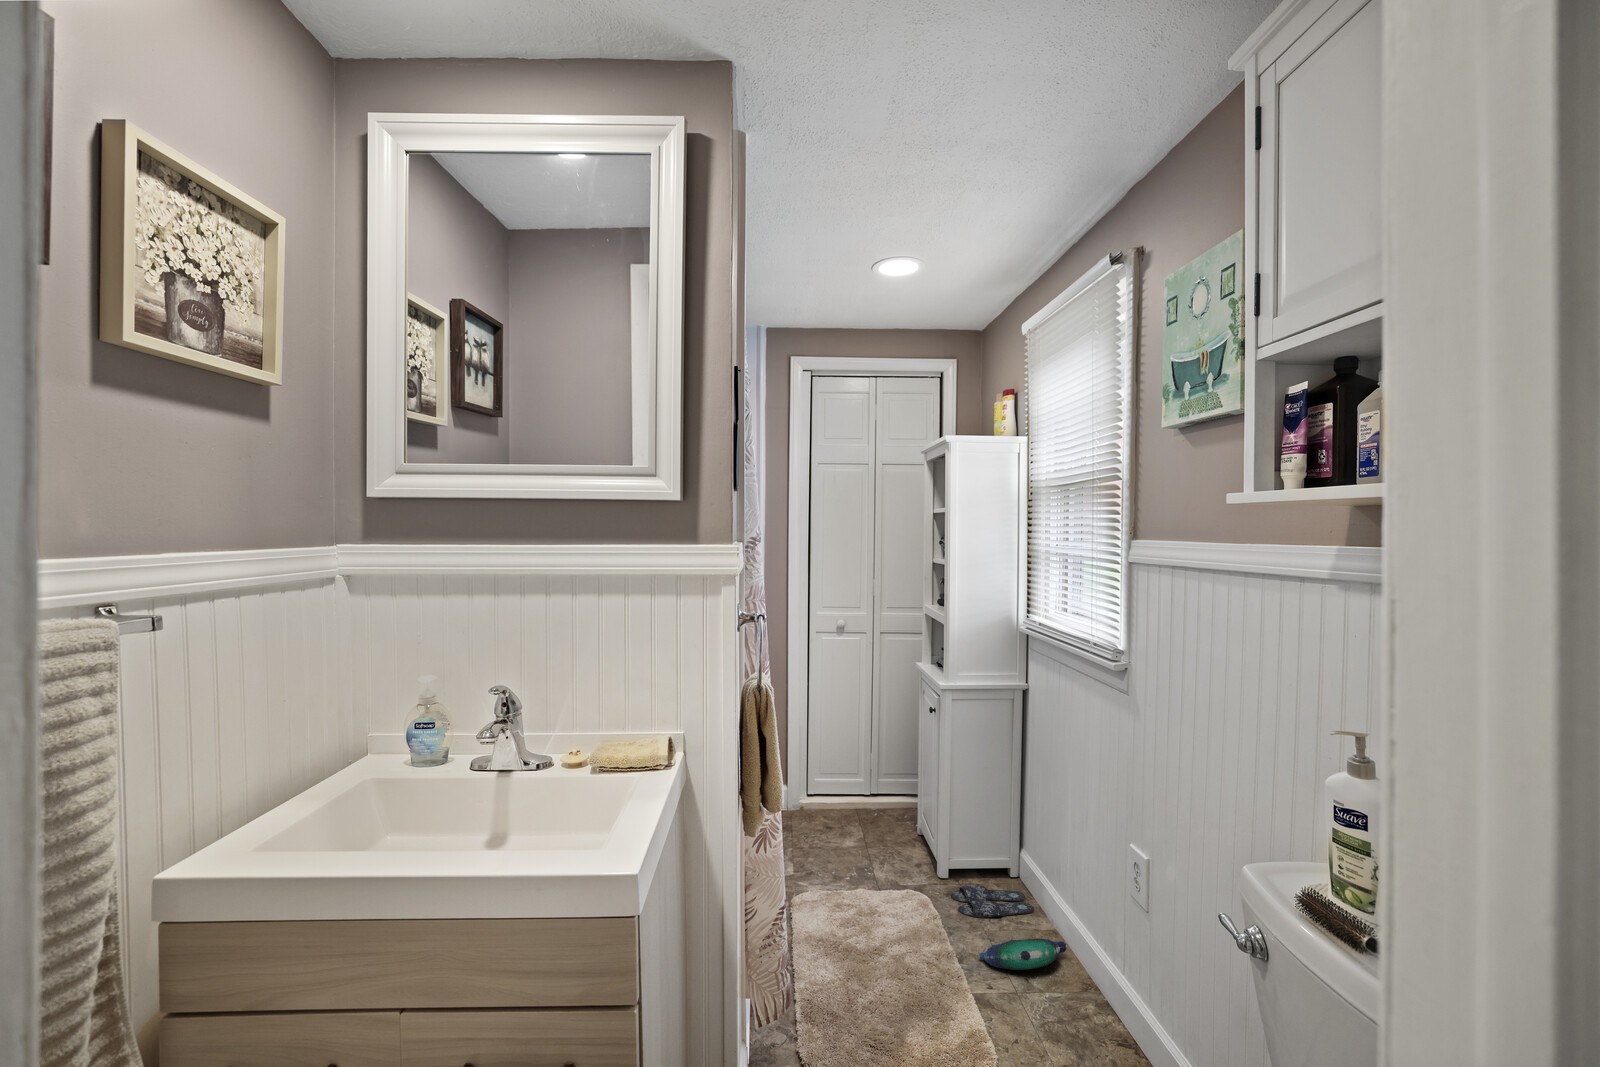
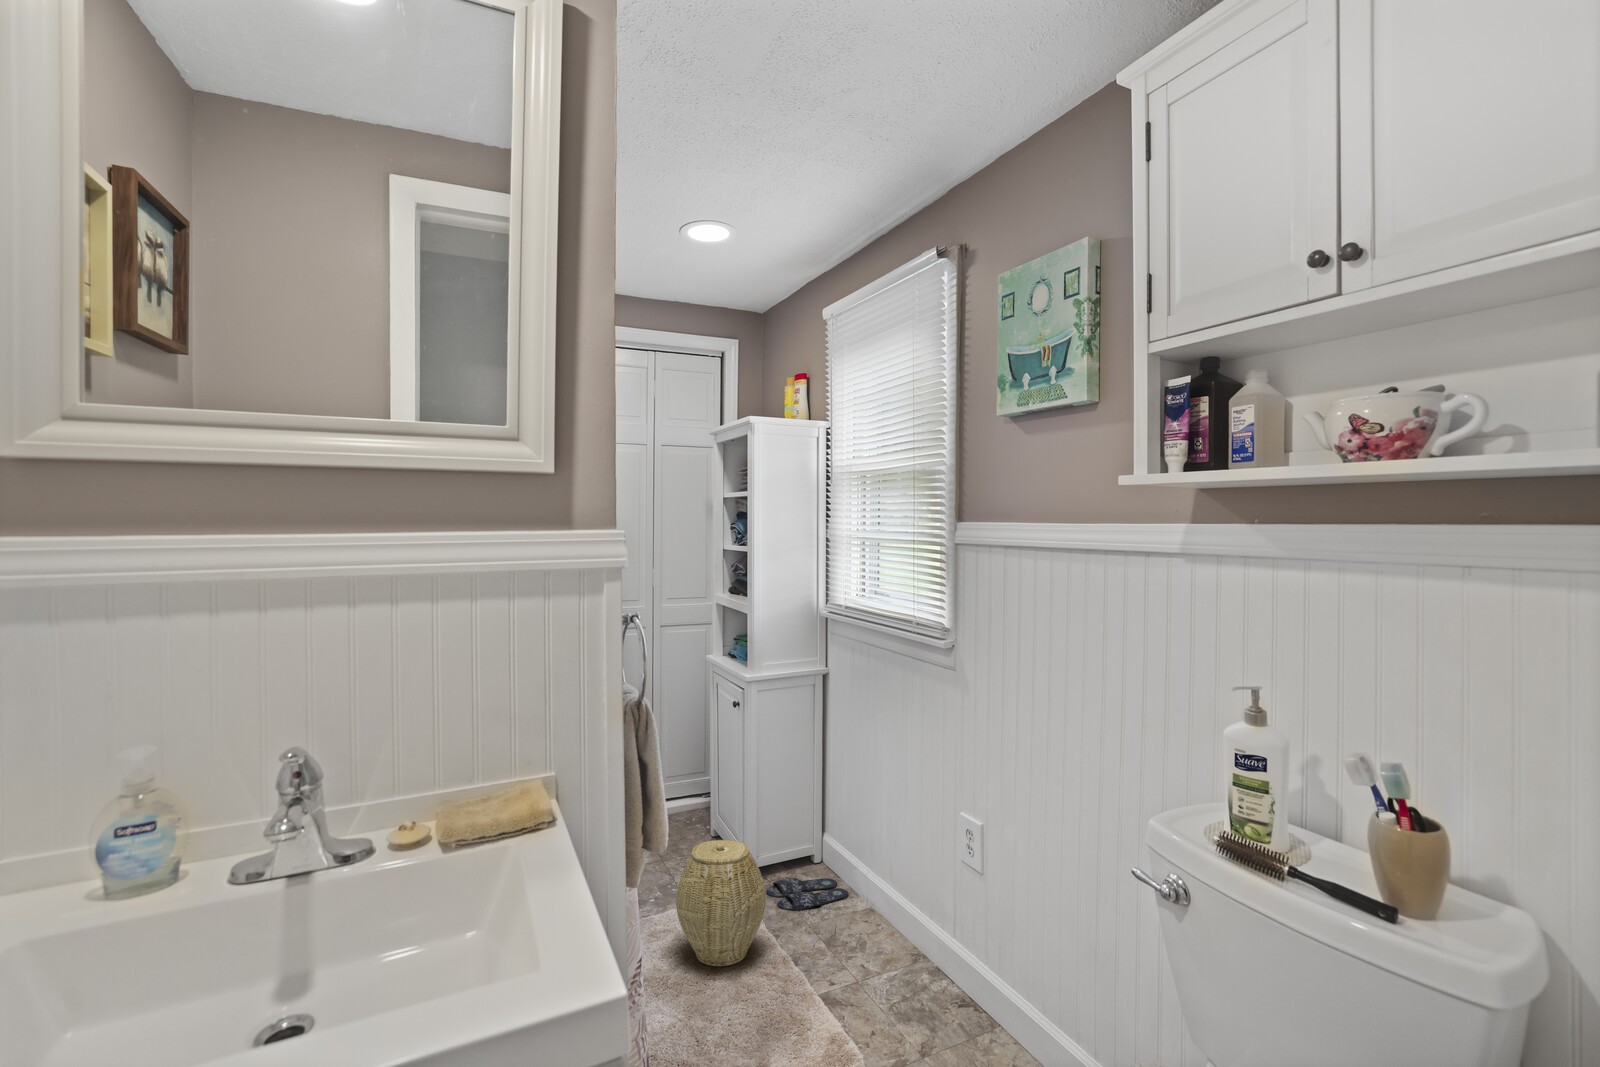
woven basket: none [849,837,934,958] -> present [676,840,766,966]
plush toy: present [978,938,1067,970] -> none [811,920,891,957]

